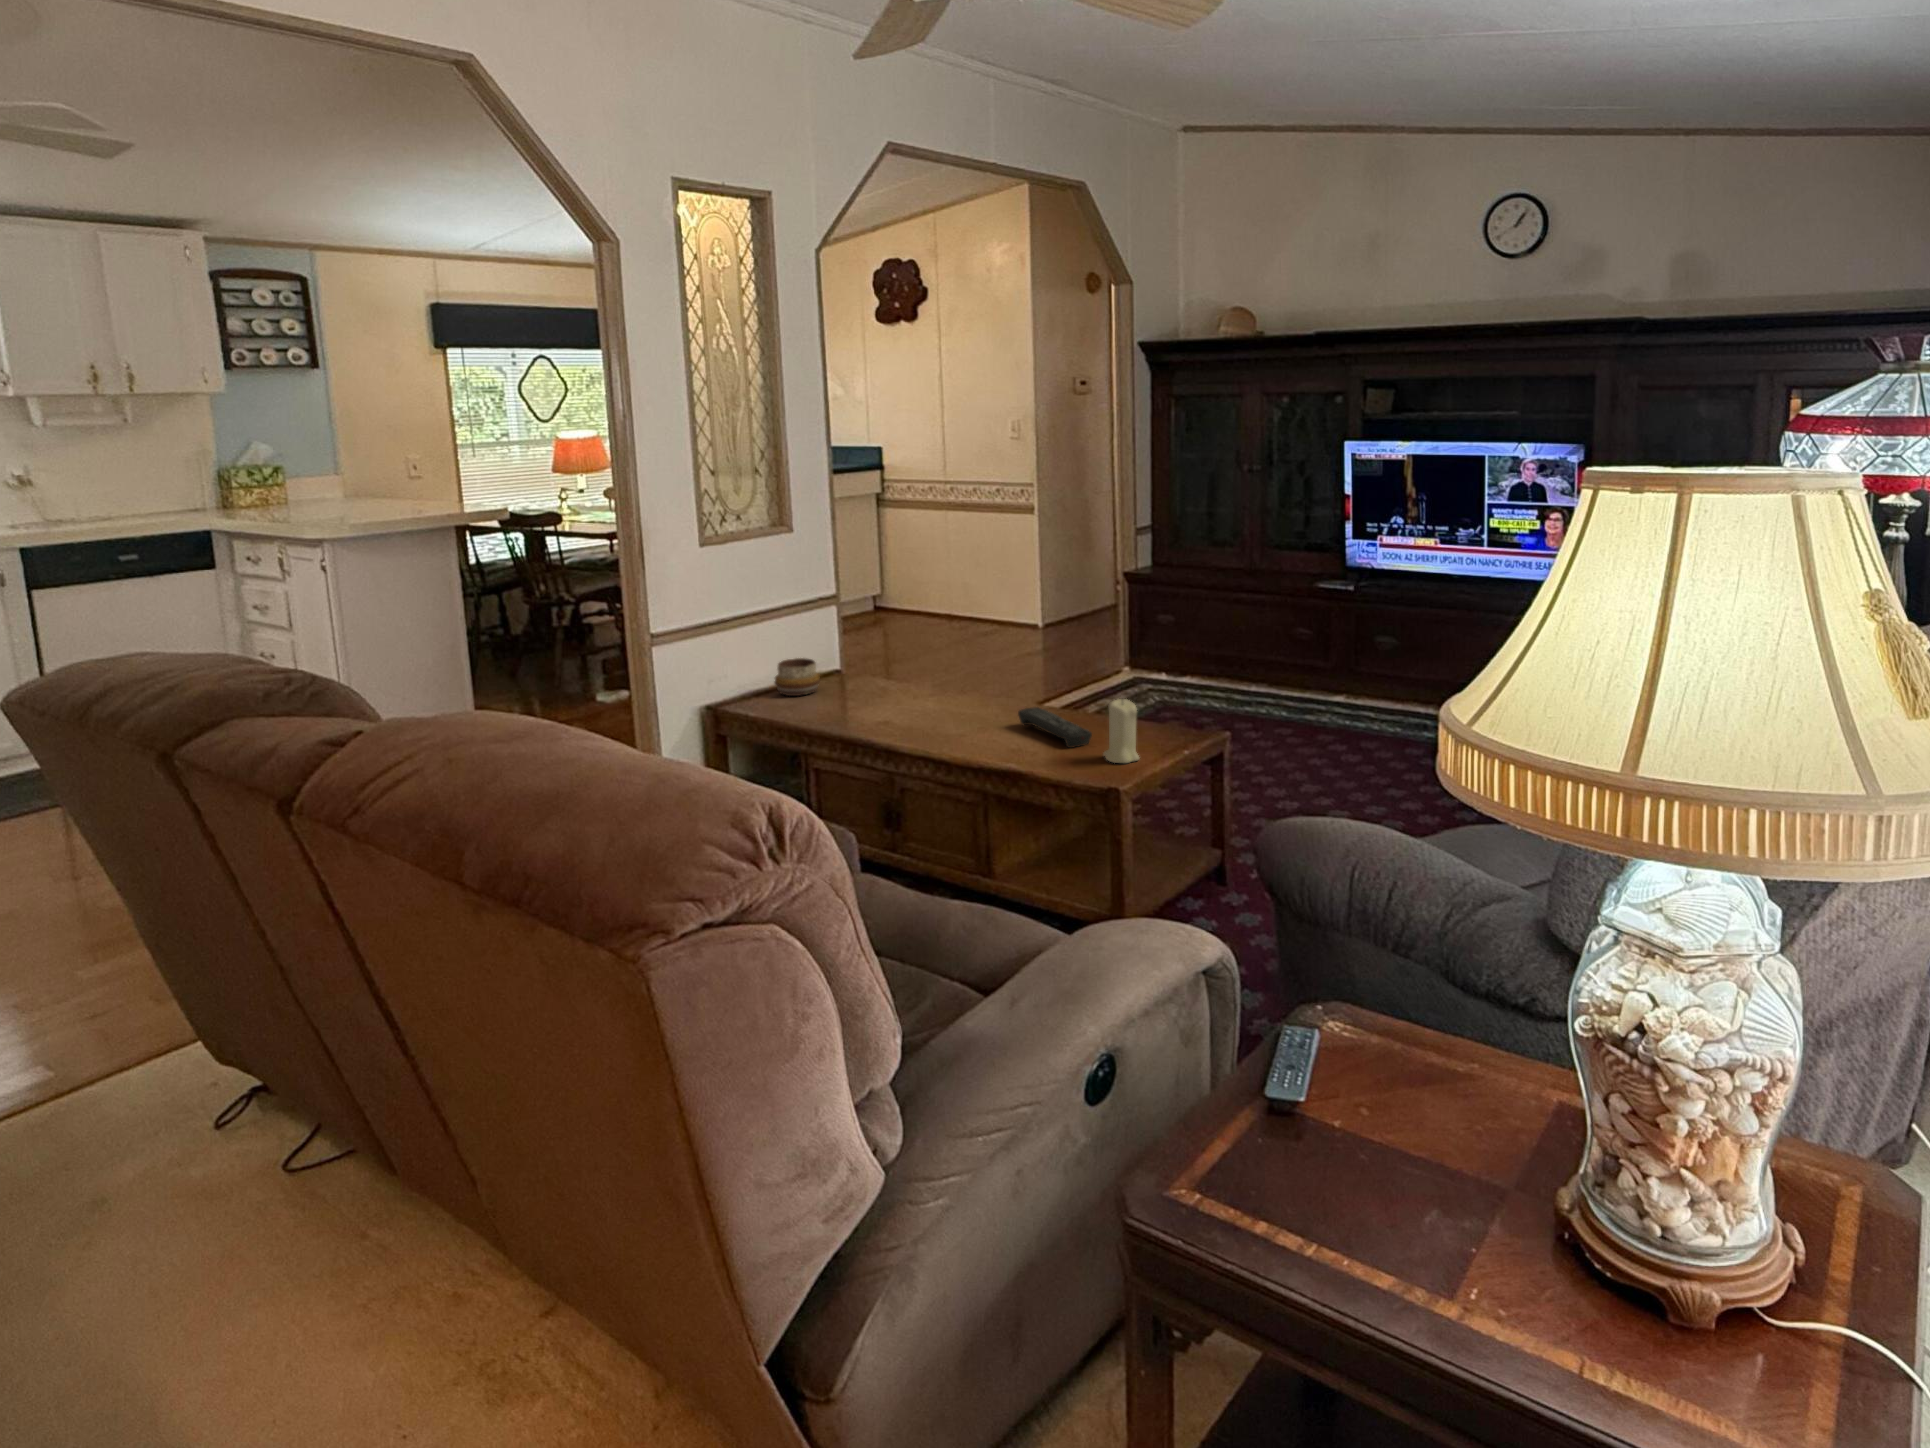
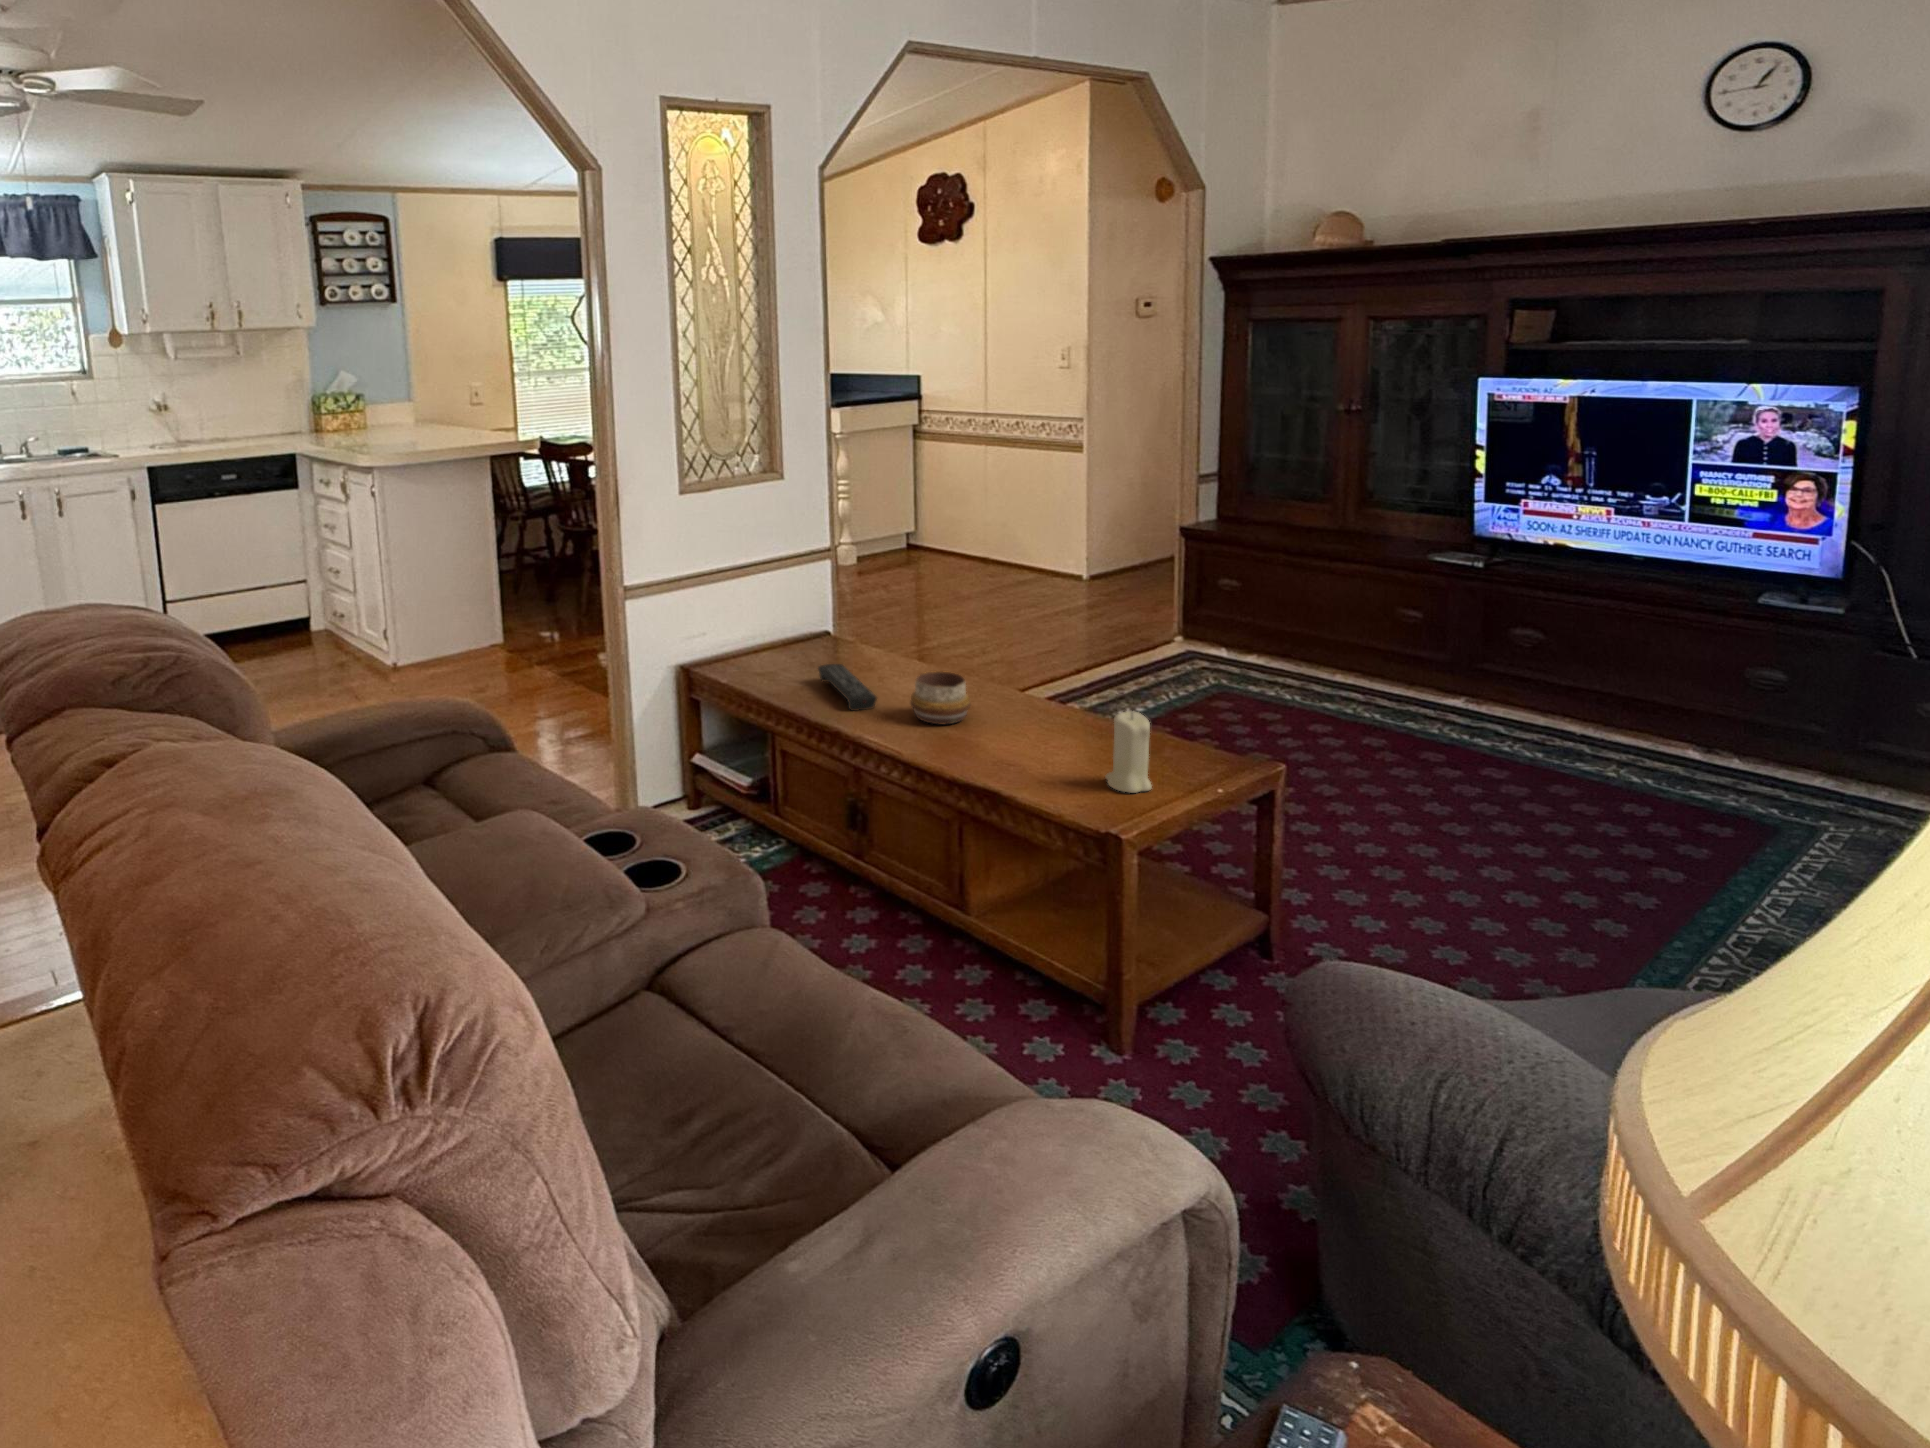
decorative bowl: present [774,658,820,696] -> present [910,671,970,724]
remote control: present [1018,707,1092,748] -> present [818,664,877,711]

